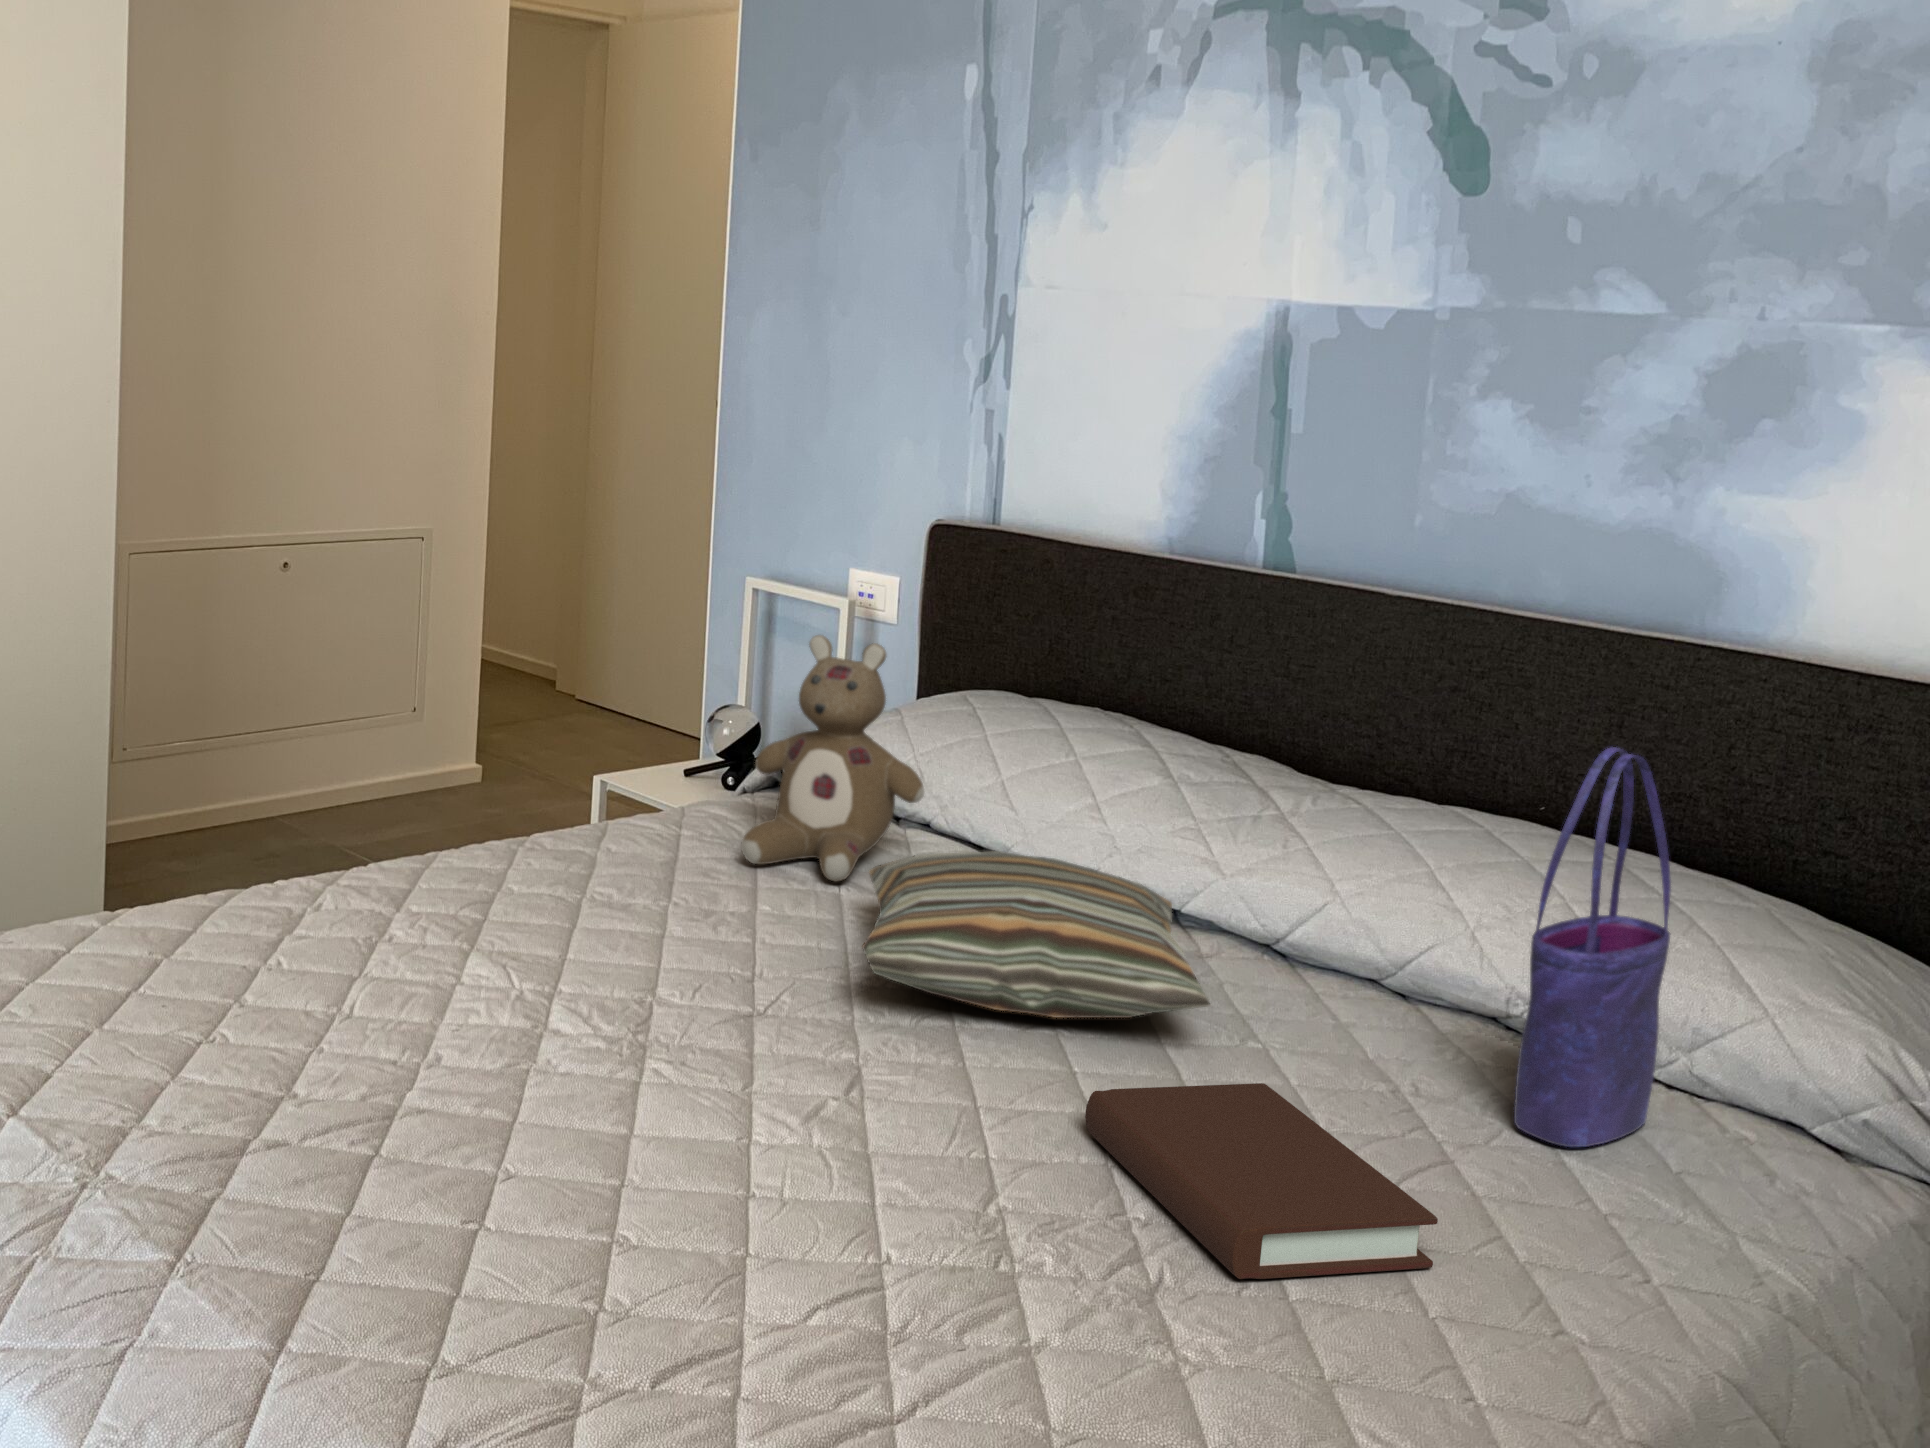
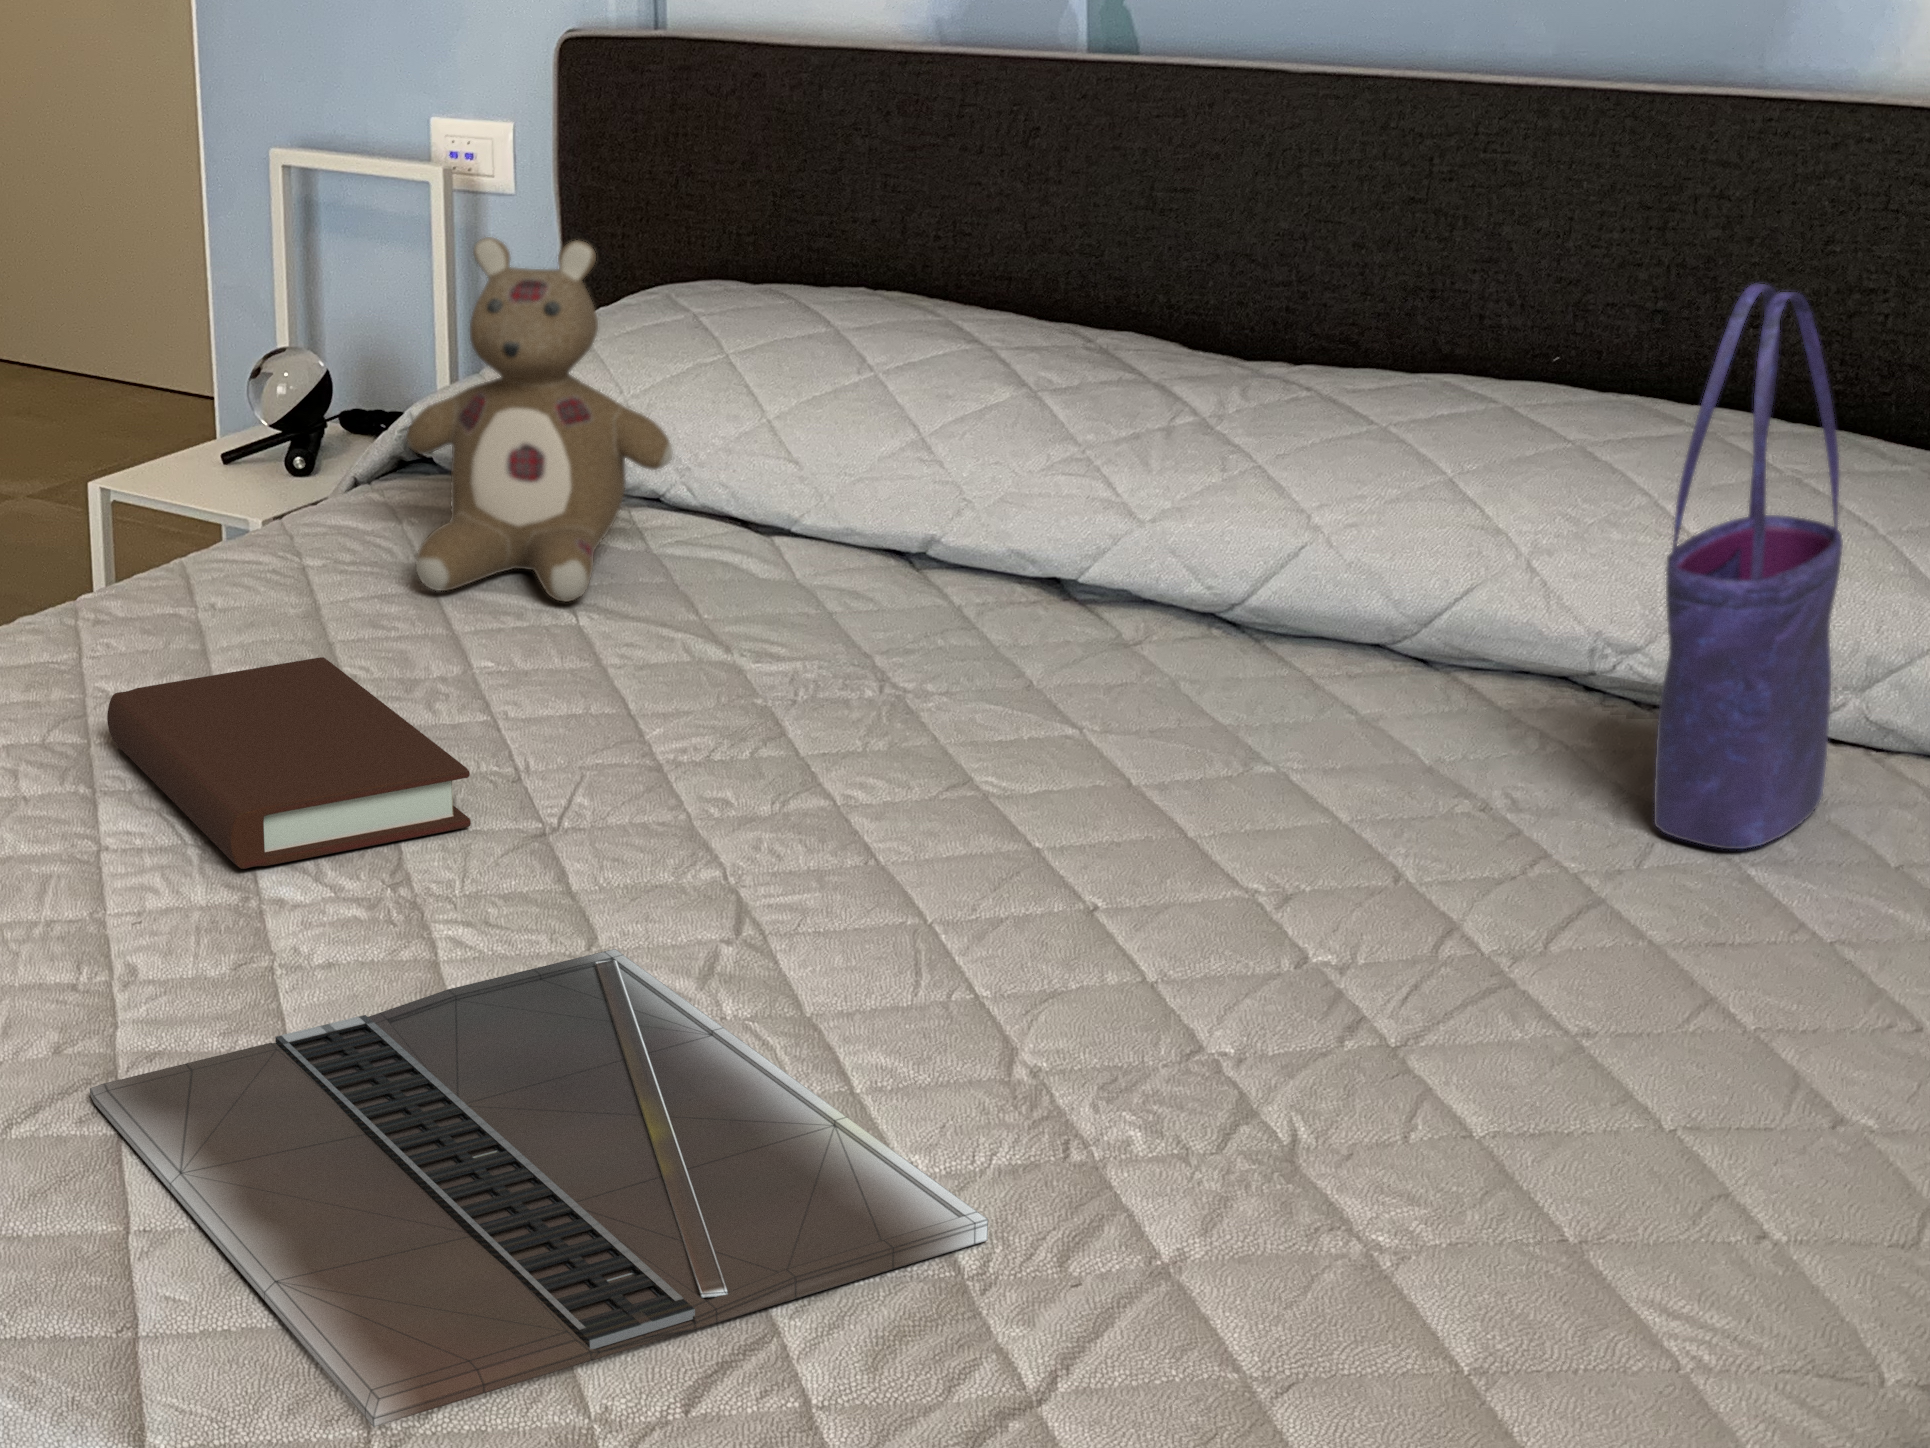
pillow: present [862,851,1211,1018] -> none [638,532,1212,768]
book: present [1085,1083,1438,1279] -> present [107,657,471,869]
laptop: none [367,1092,912,1358] -> present [90,949,988,1427]

